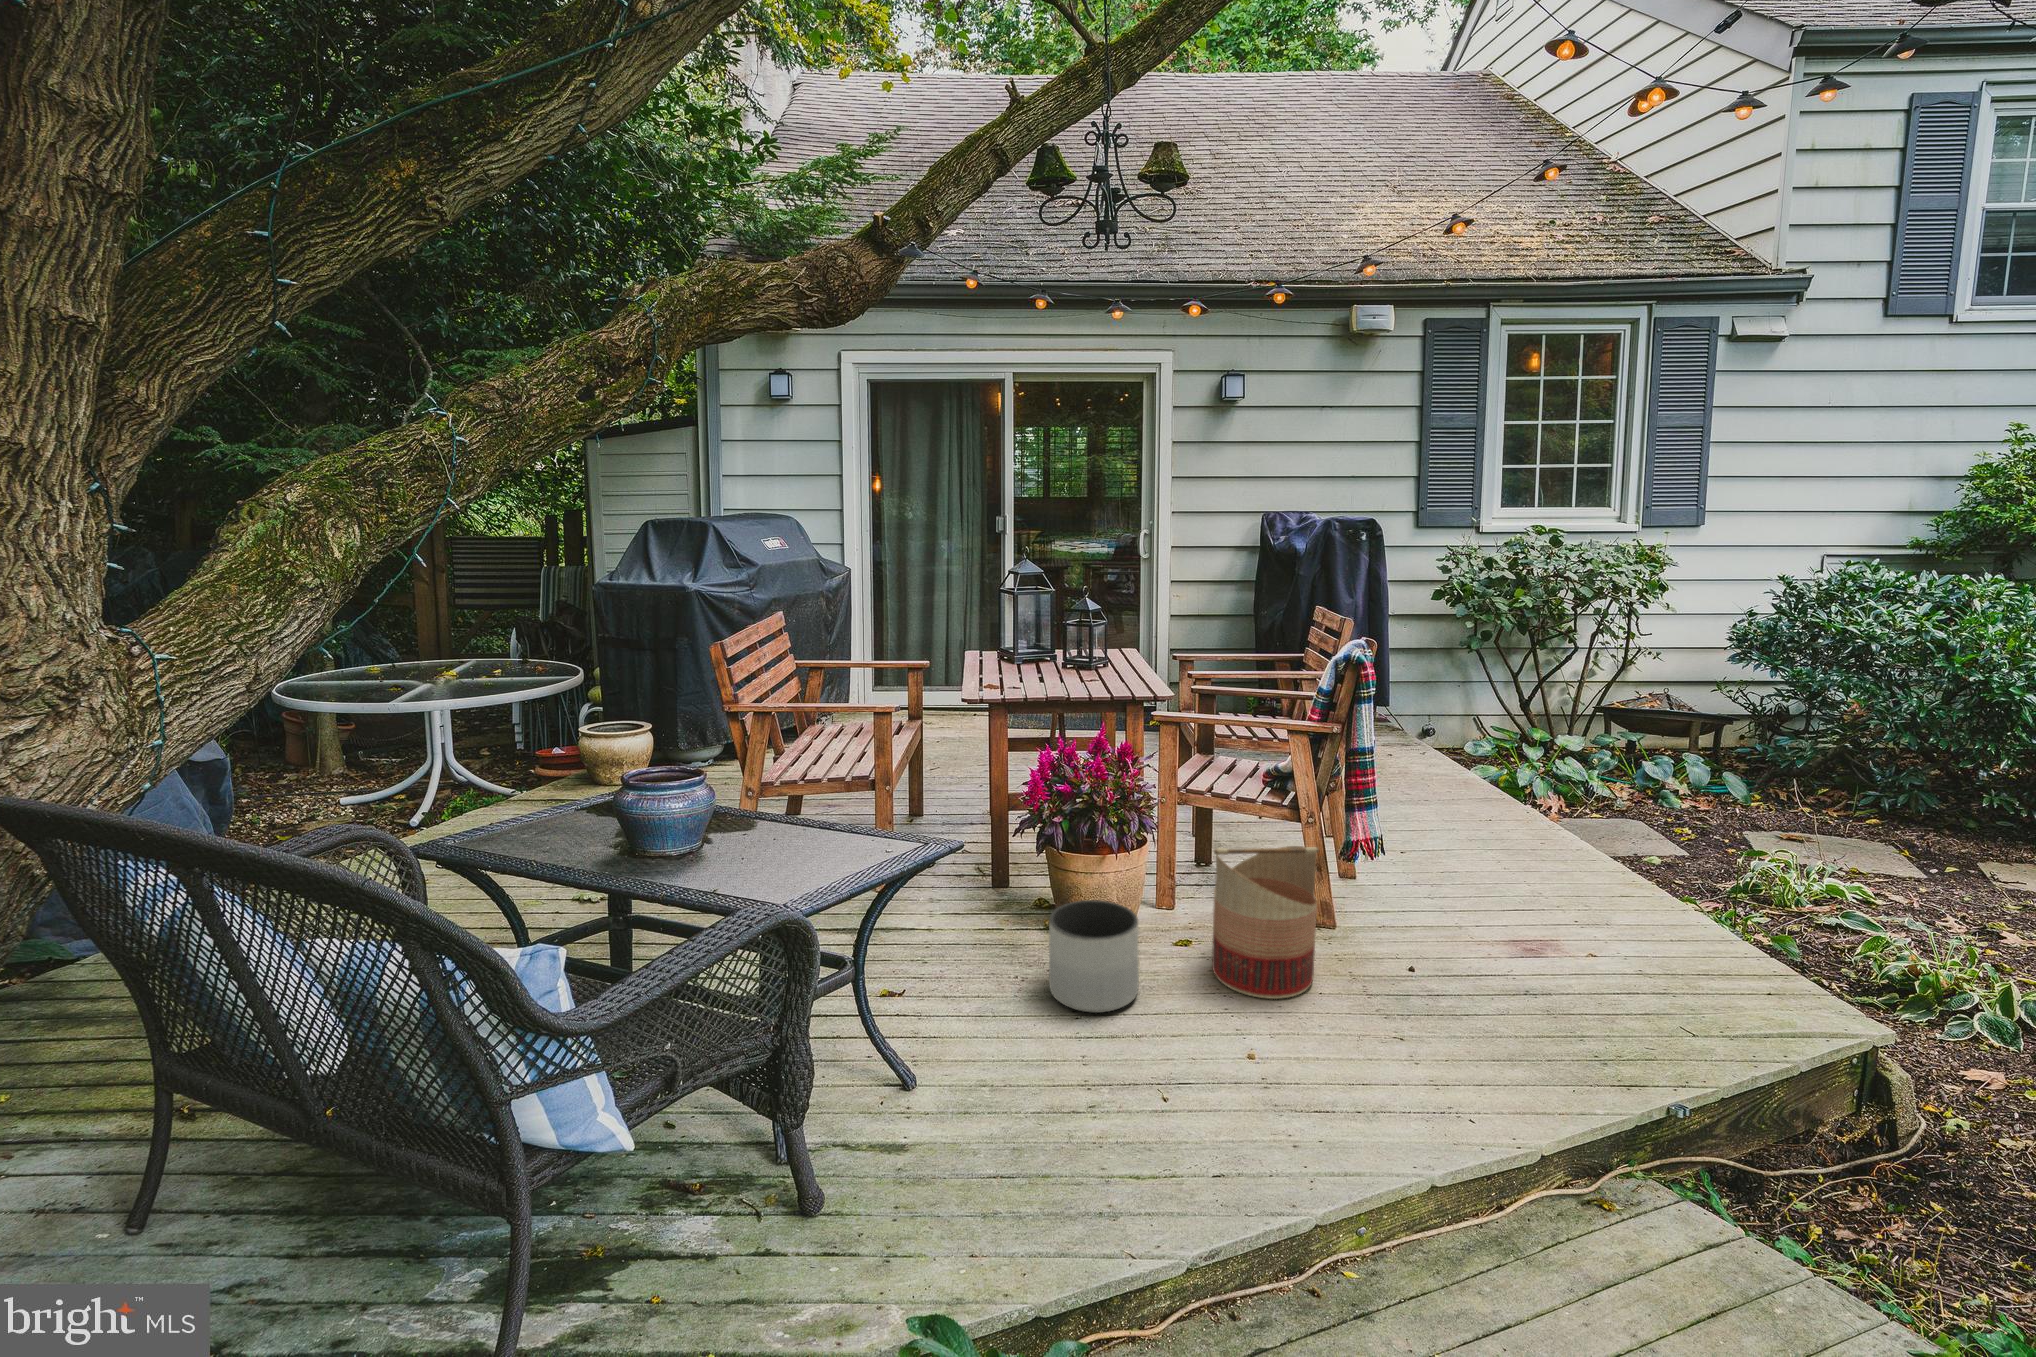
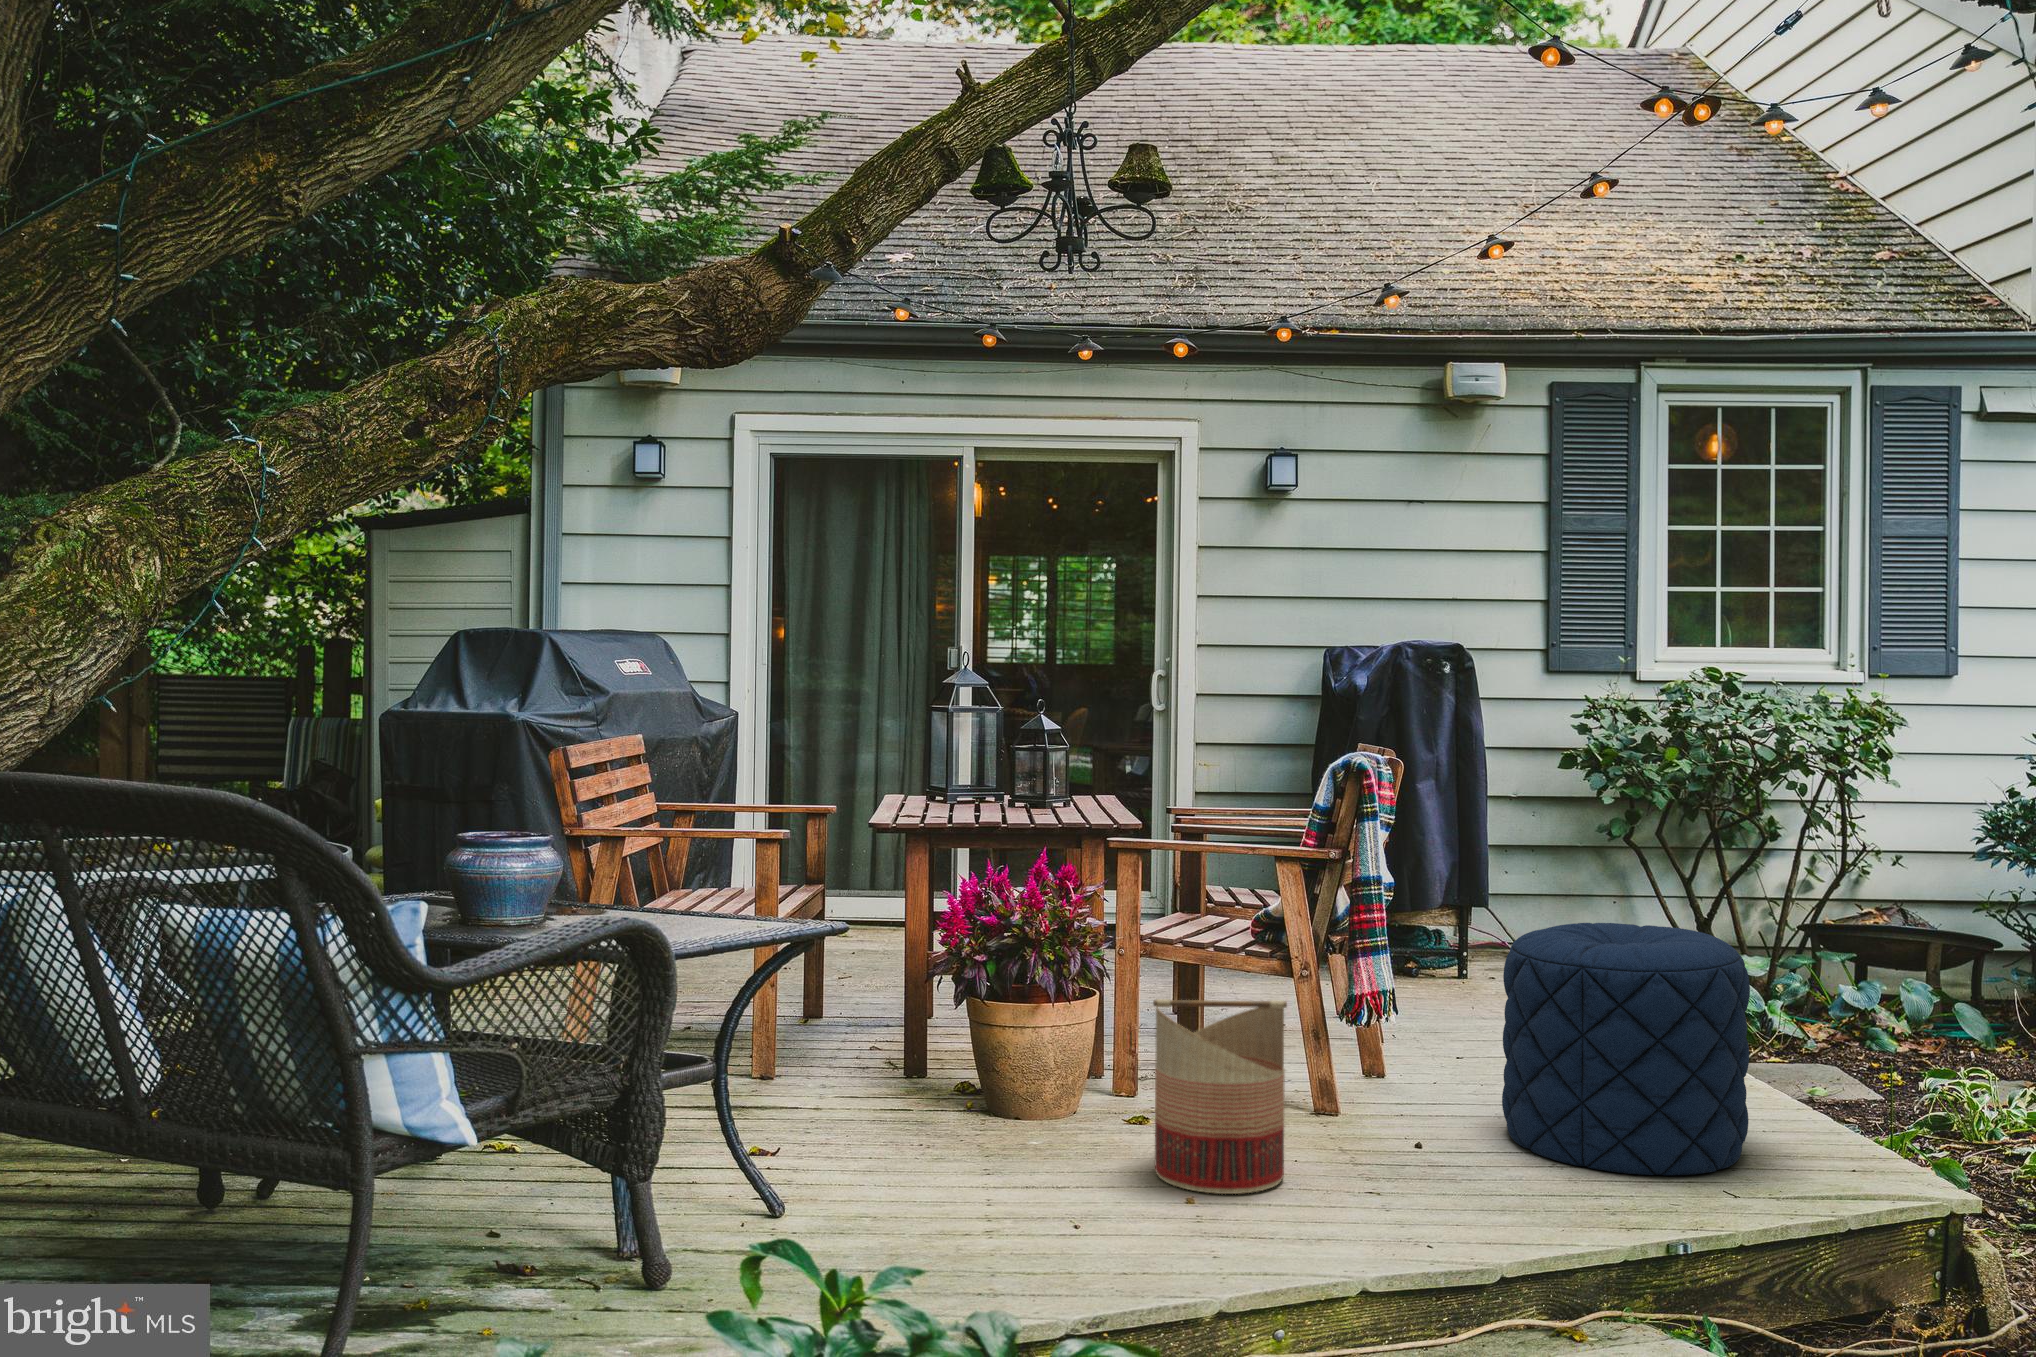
pouf: none [1451,757,1661,960] -> present [1502,923,1750,1175]
planter: present [1049,900,1139,1013] -> none [936,1068,1051,1198]

